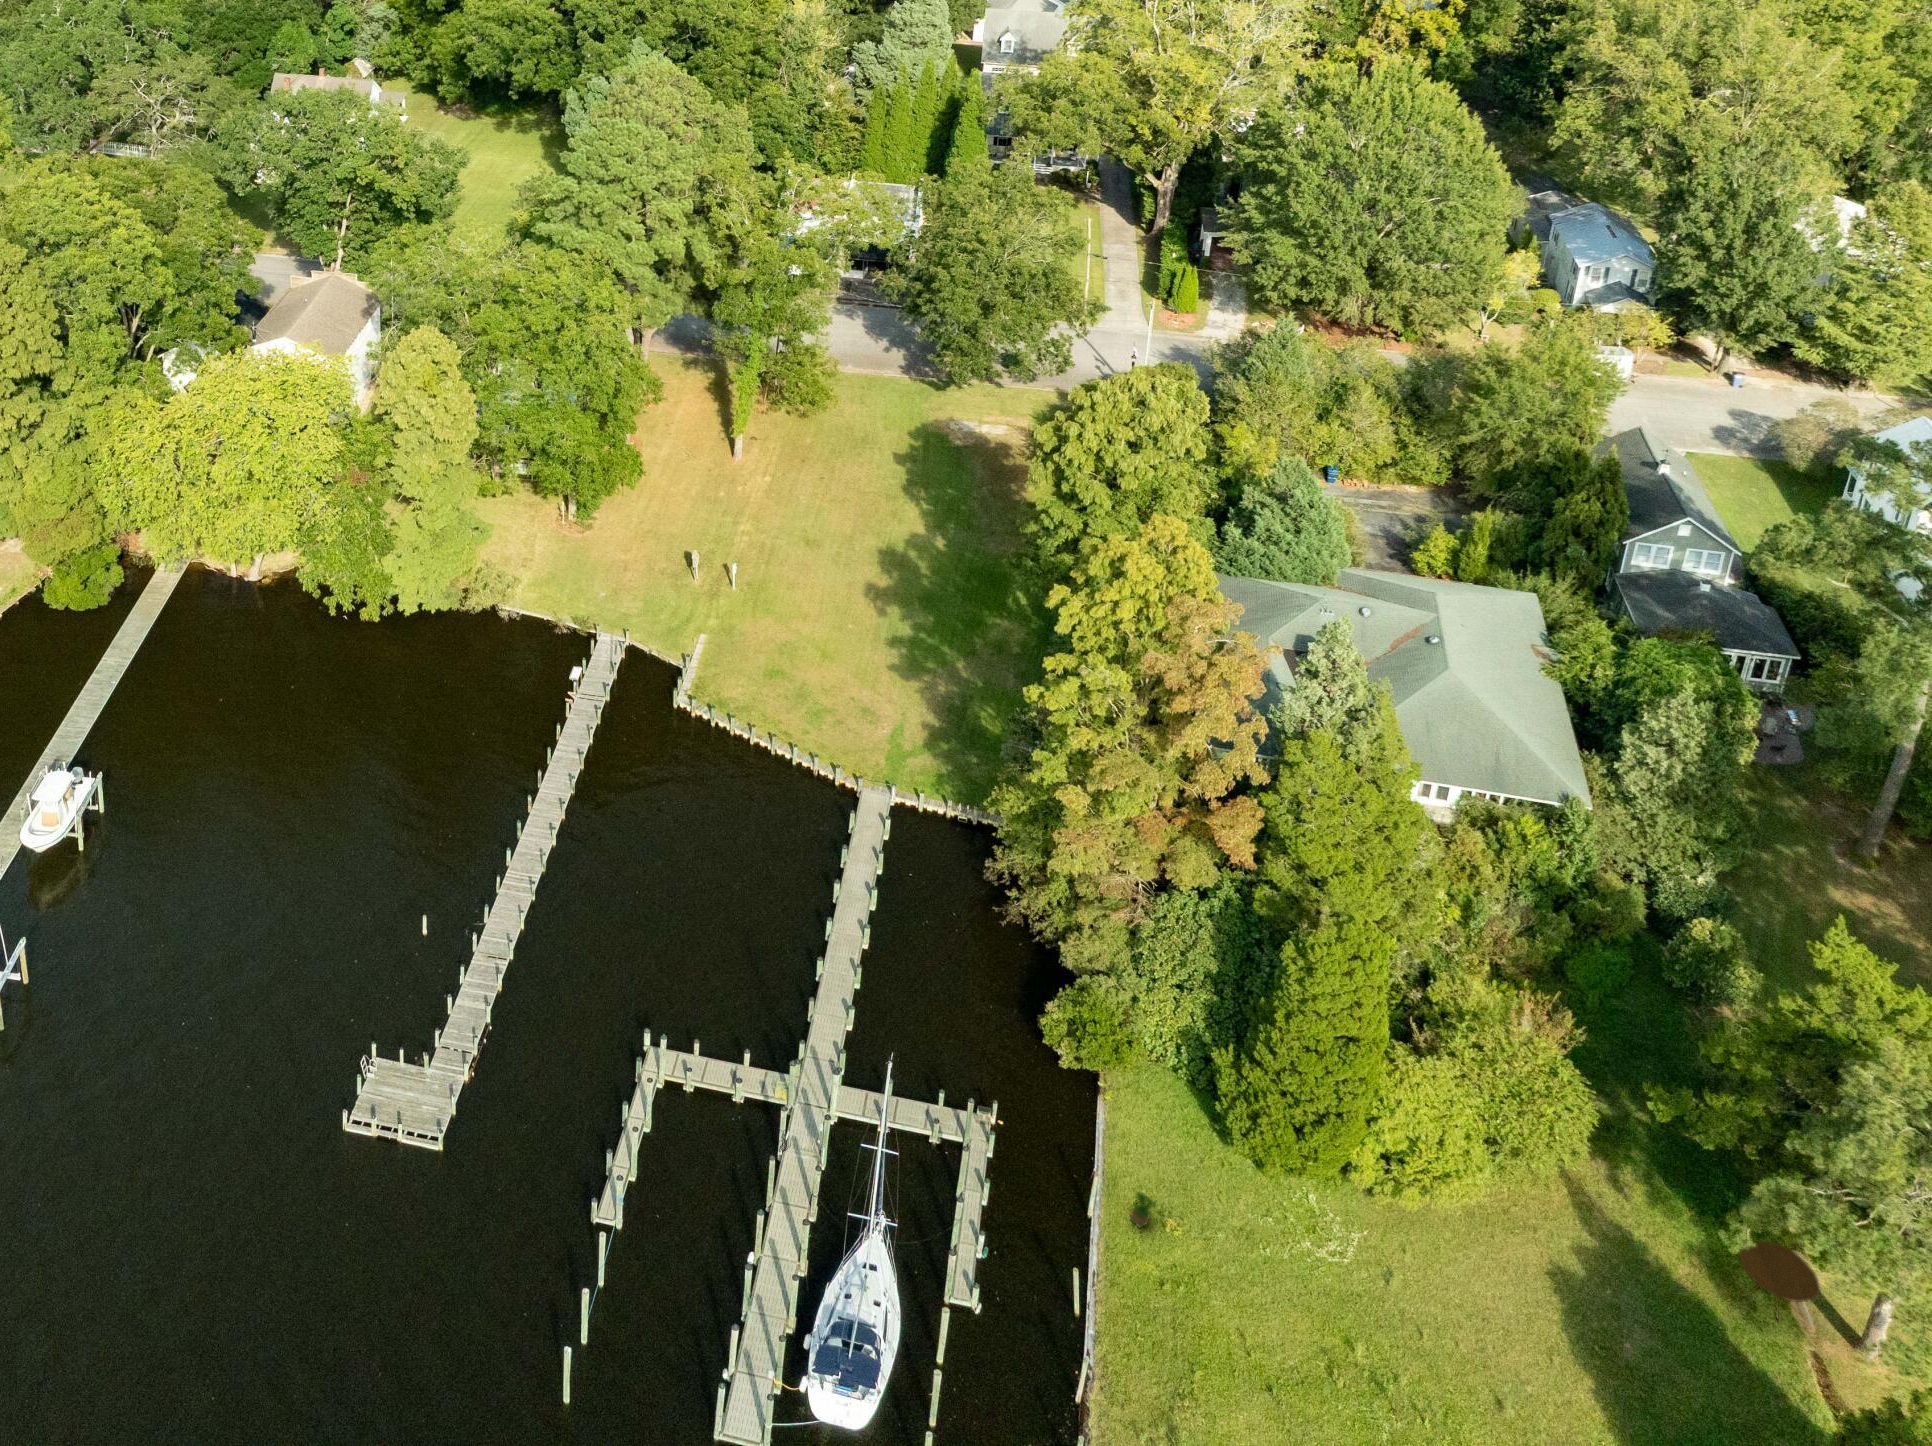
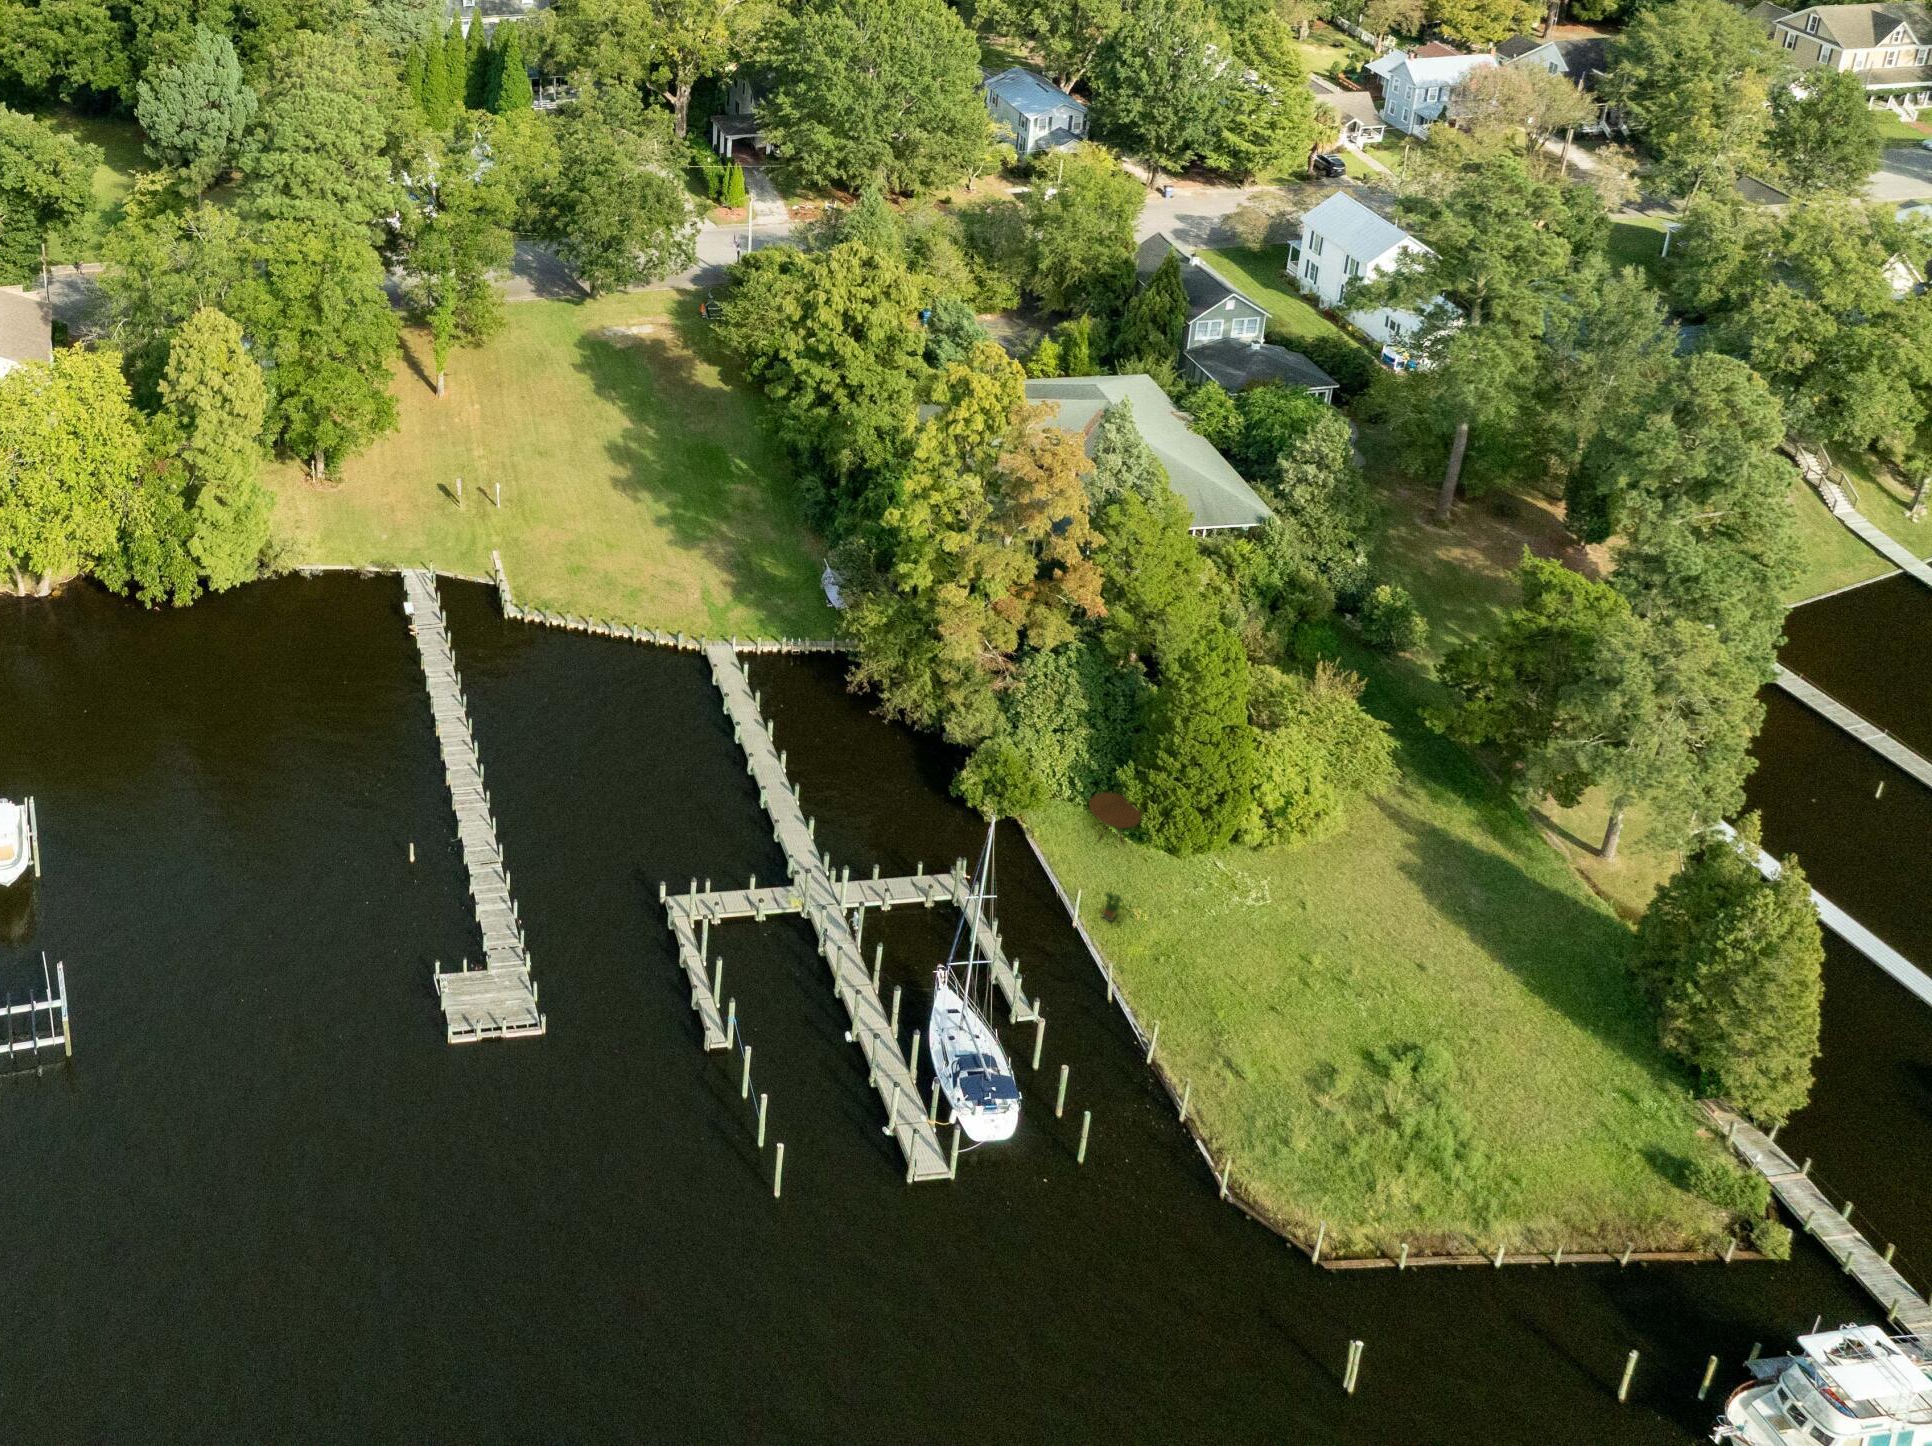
round table: present [1739,1241,1820,1314] -> present [1089,793,1141,840]

